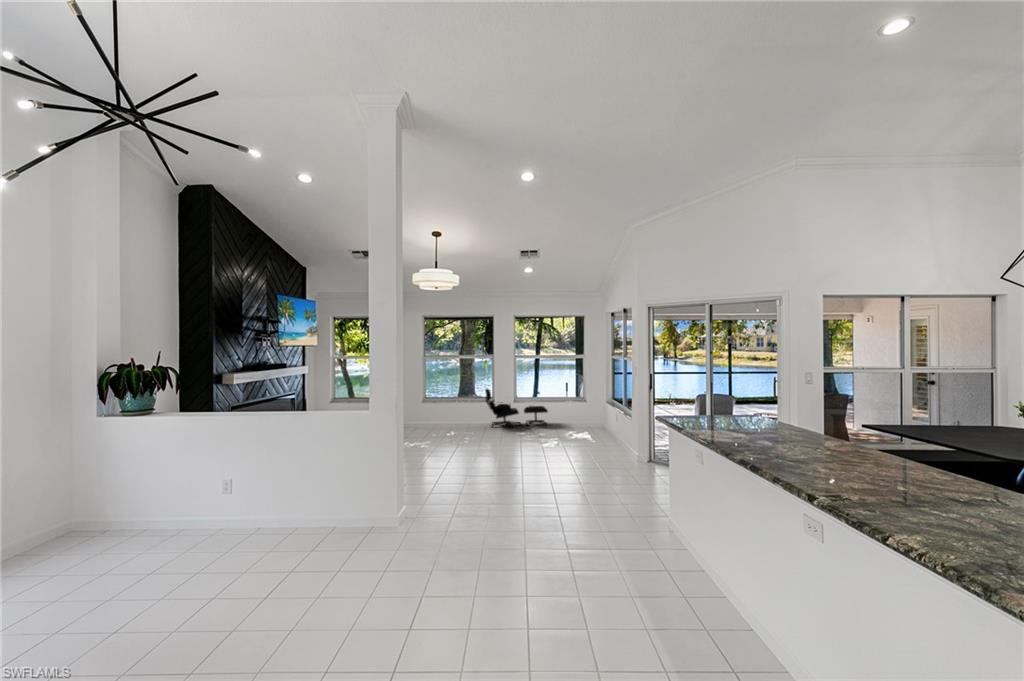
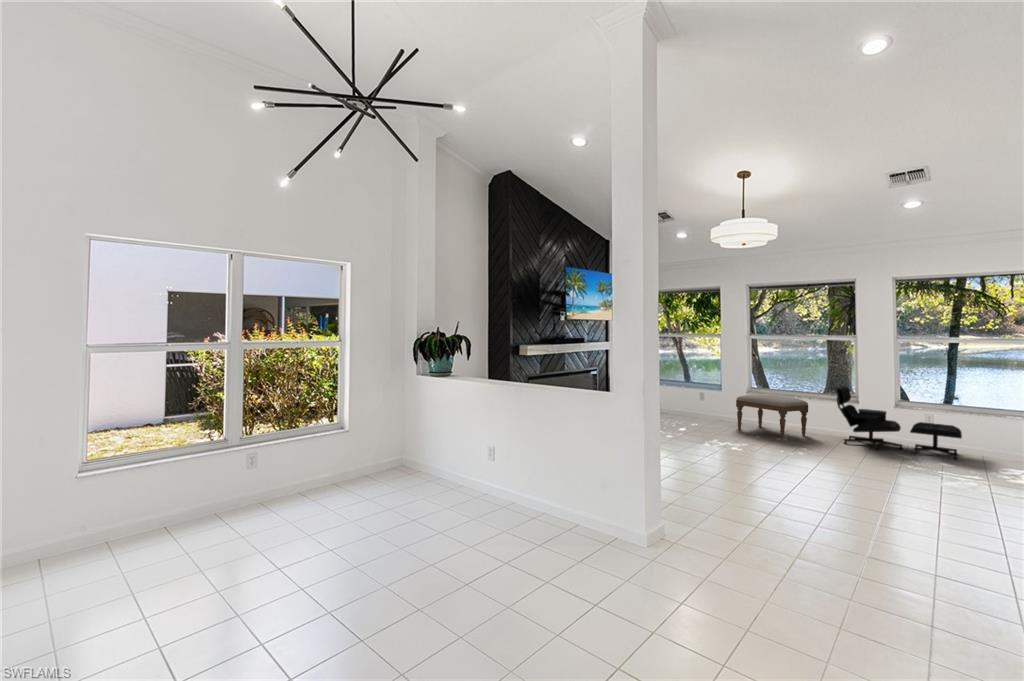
ottoman: none [421,400,469,431] -> present [736,394,808,438]

